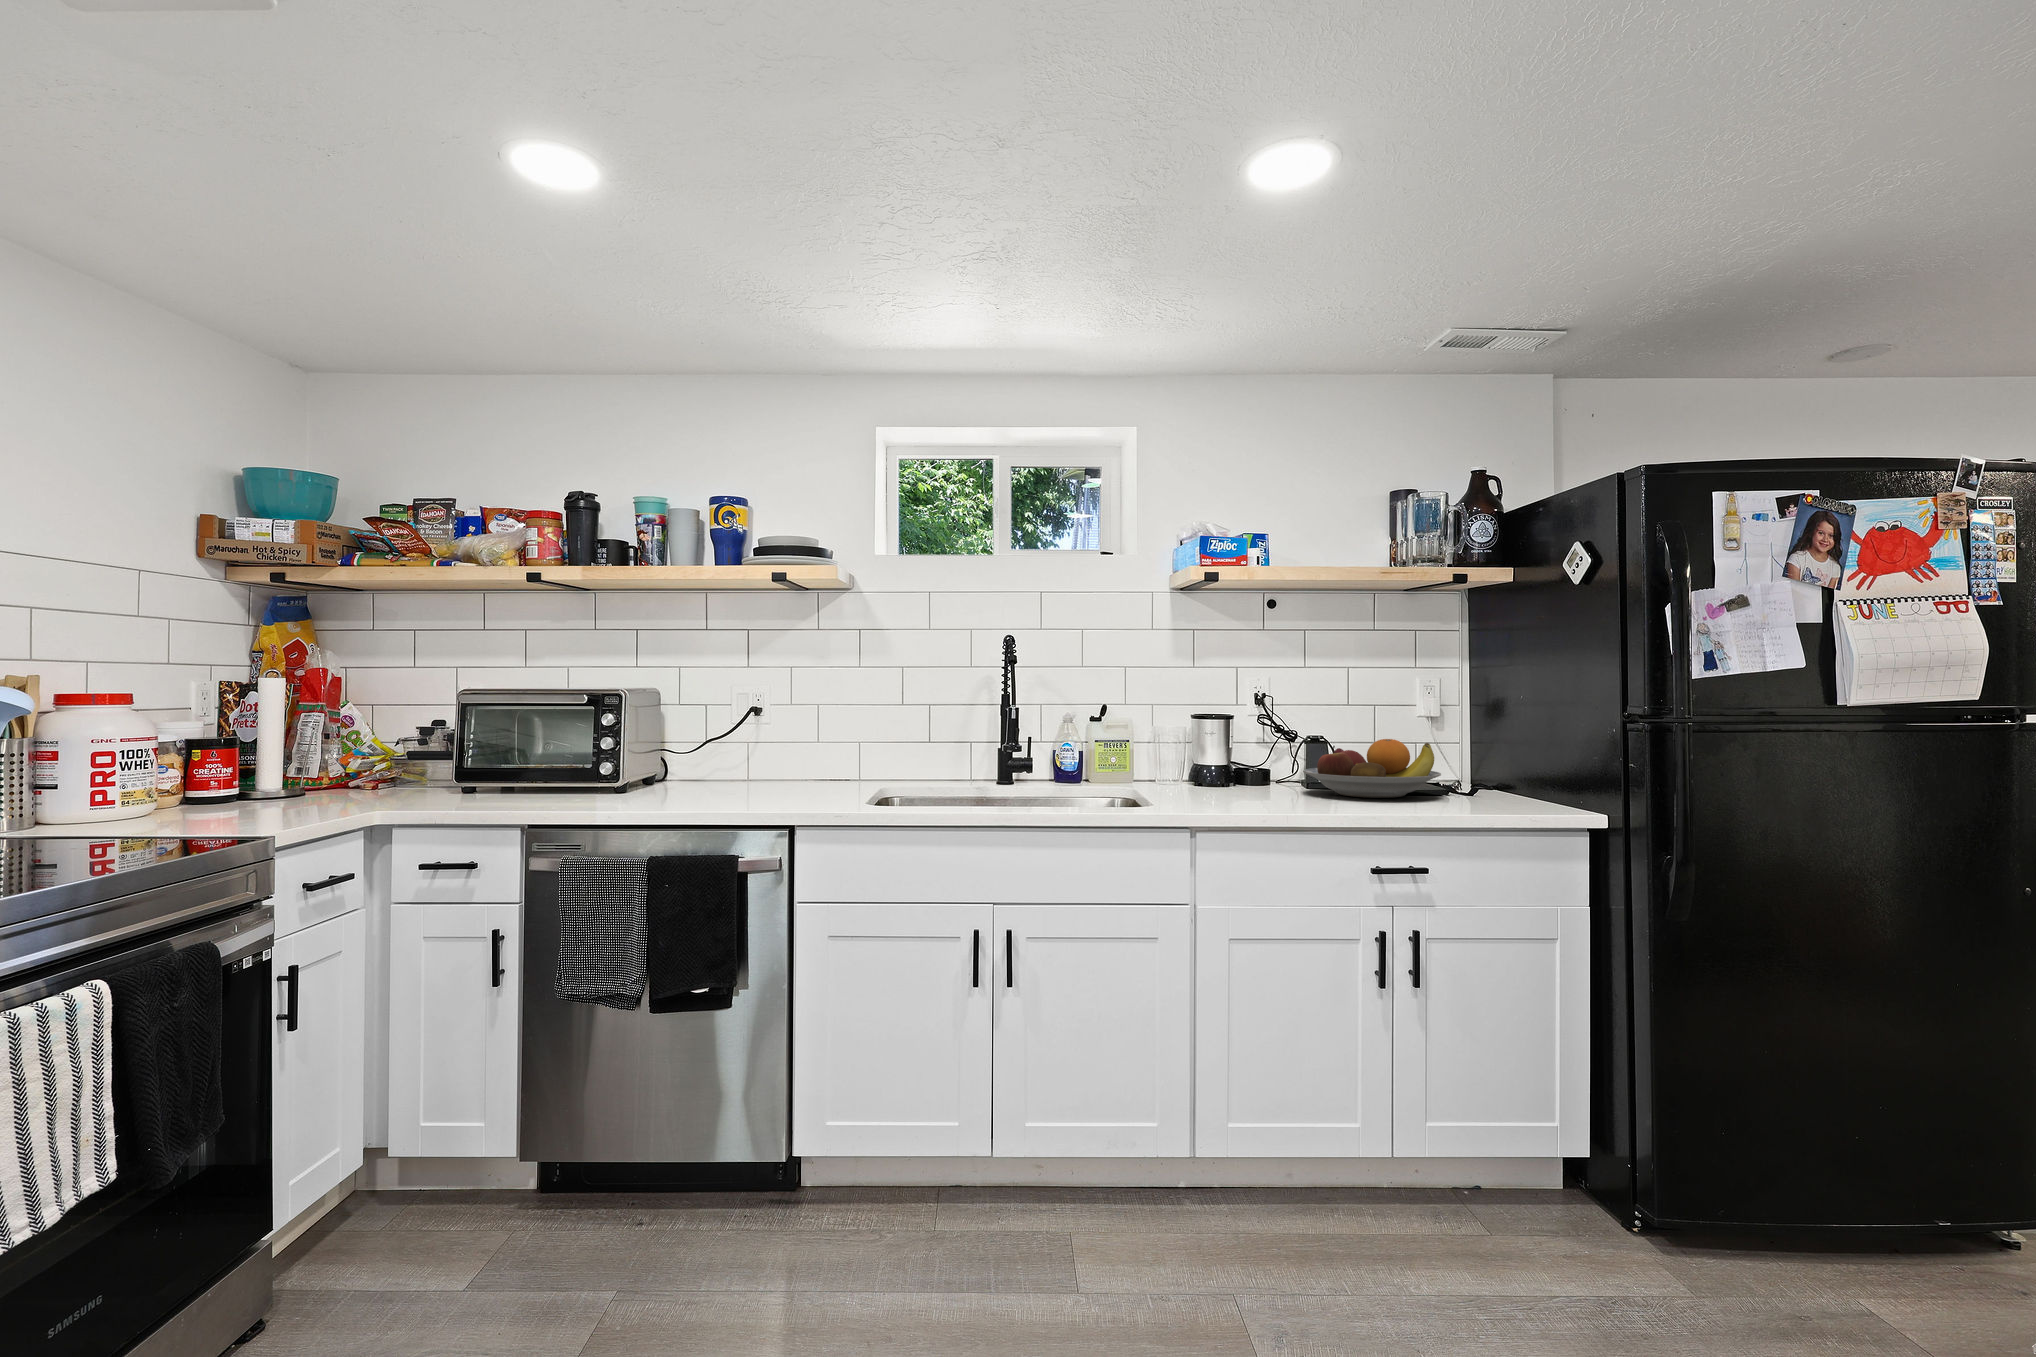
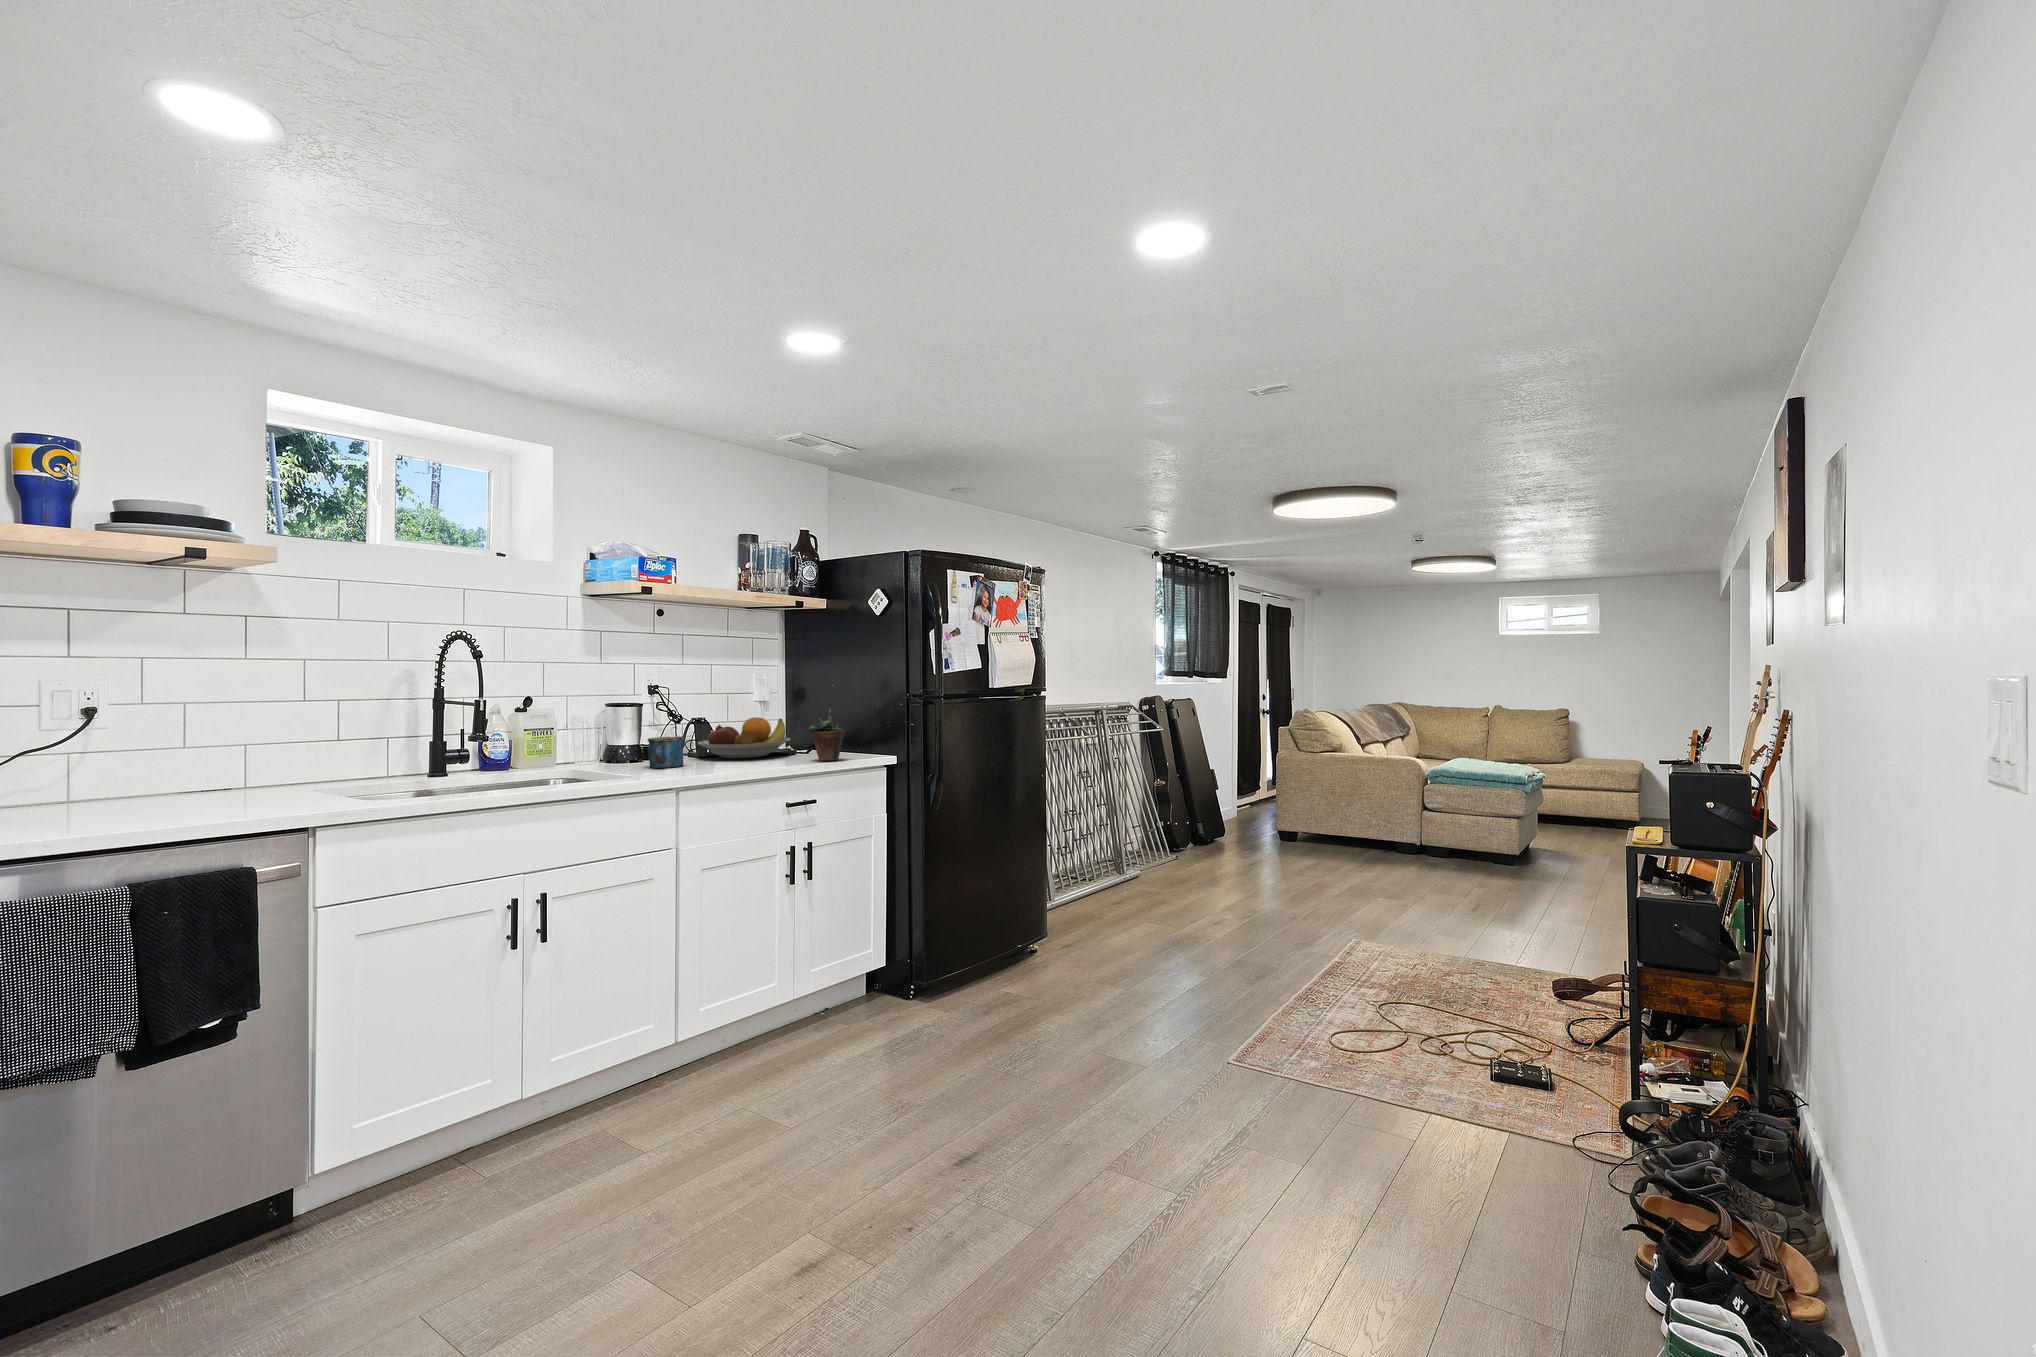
succulent plant: none [1457,726,1520,813] -> present [809,708,845,761]
mug: none [1225,758,1274,801] -> present [648,737,684,768]

